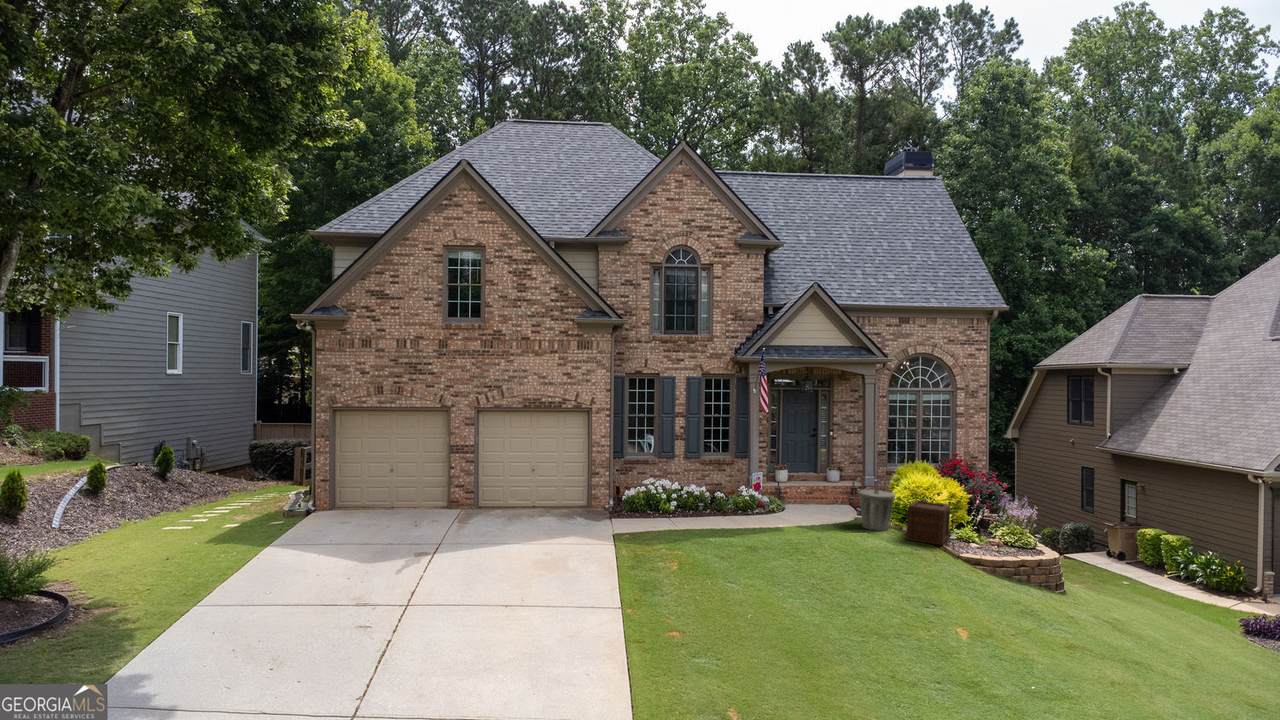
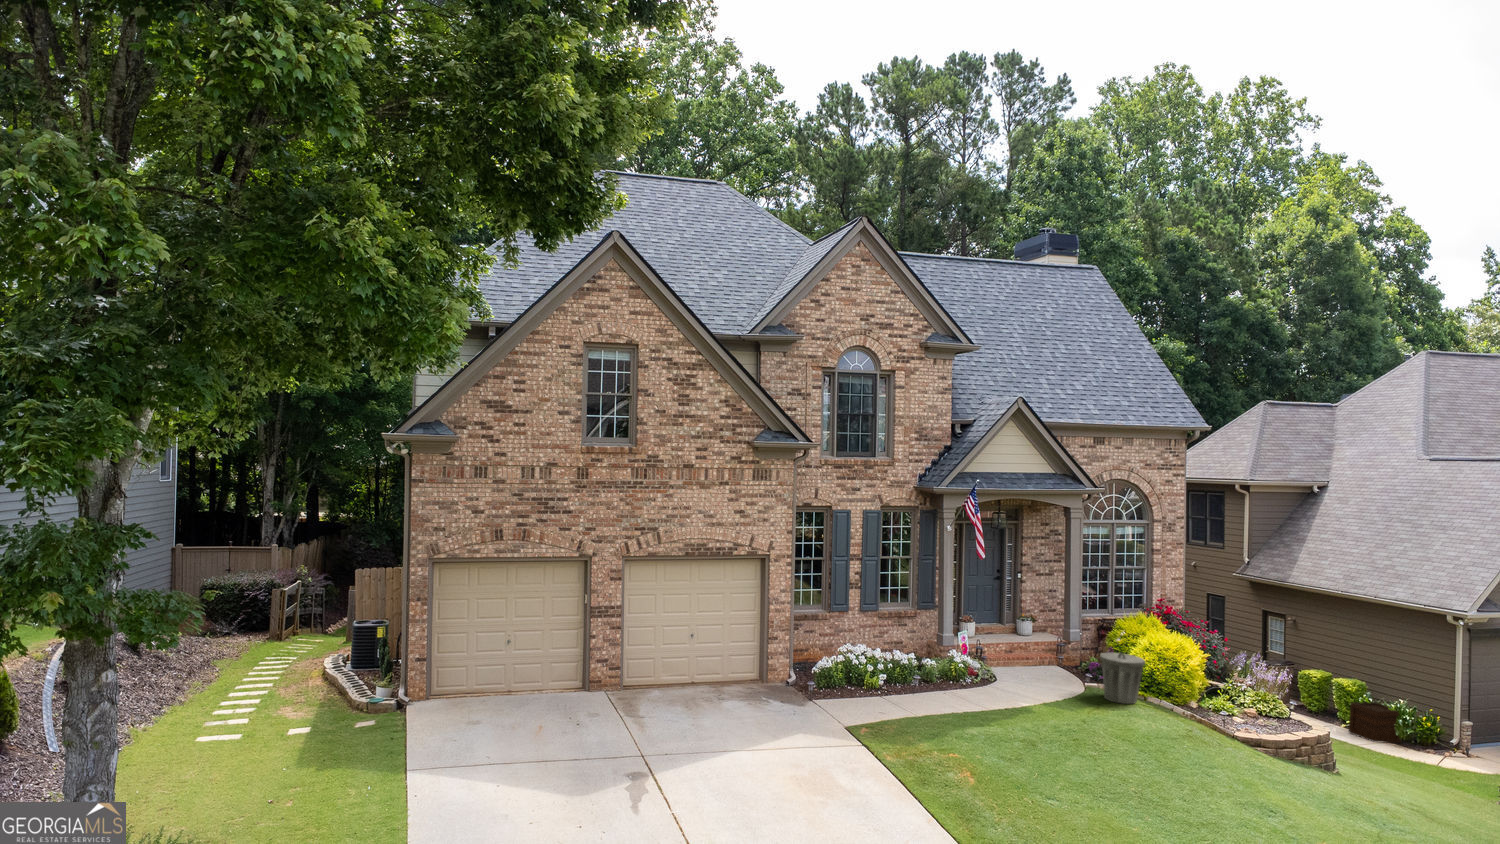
wooden crate: present [906,500,950,545] -> present [1349,702,1401,743]

